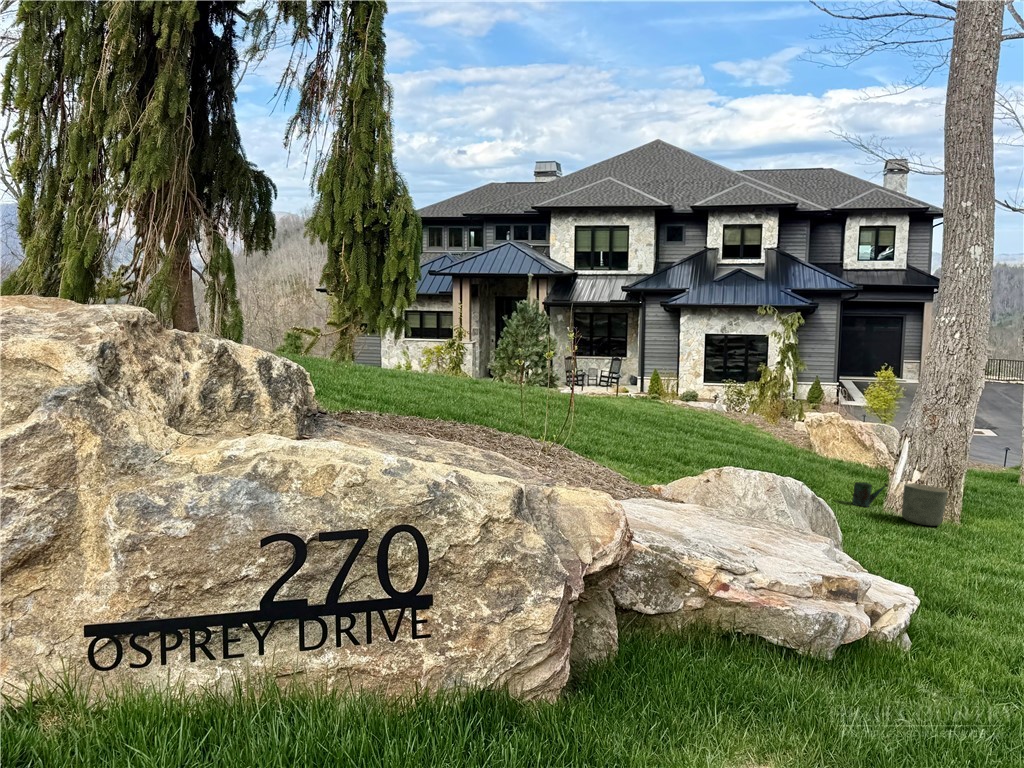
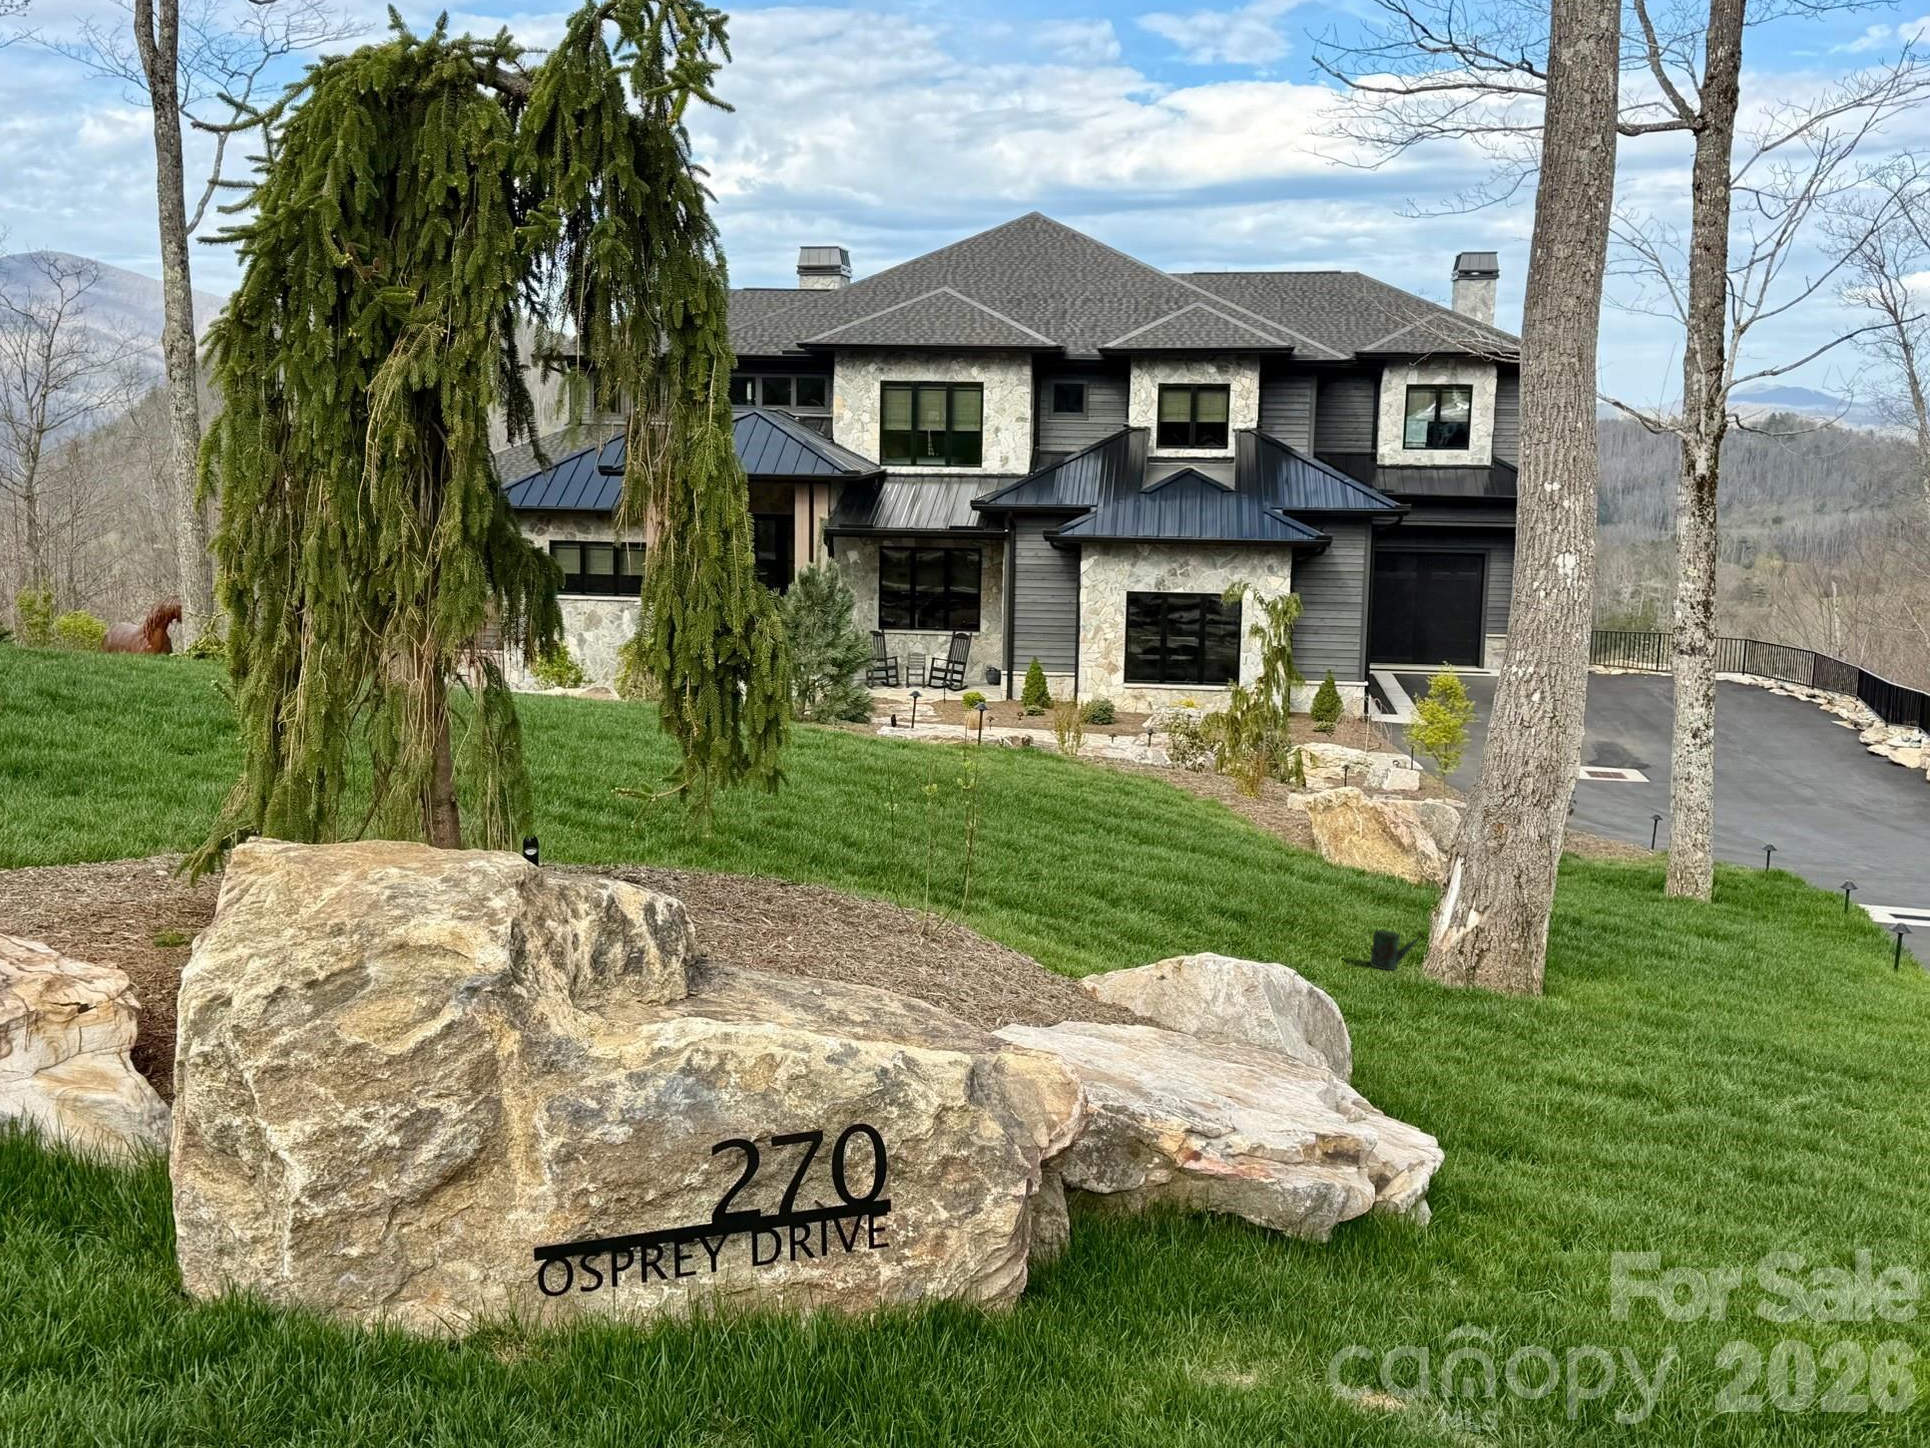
planter: present [902,483,948,526] -> none [1442,936,1510,1003]

